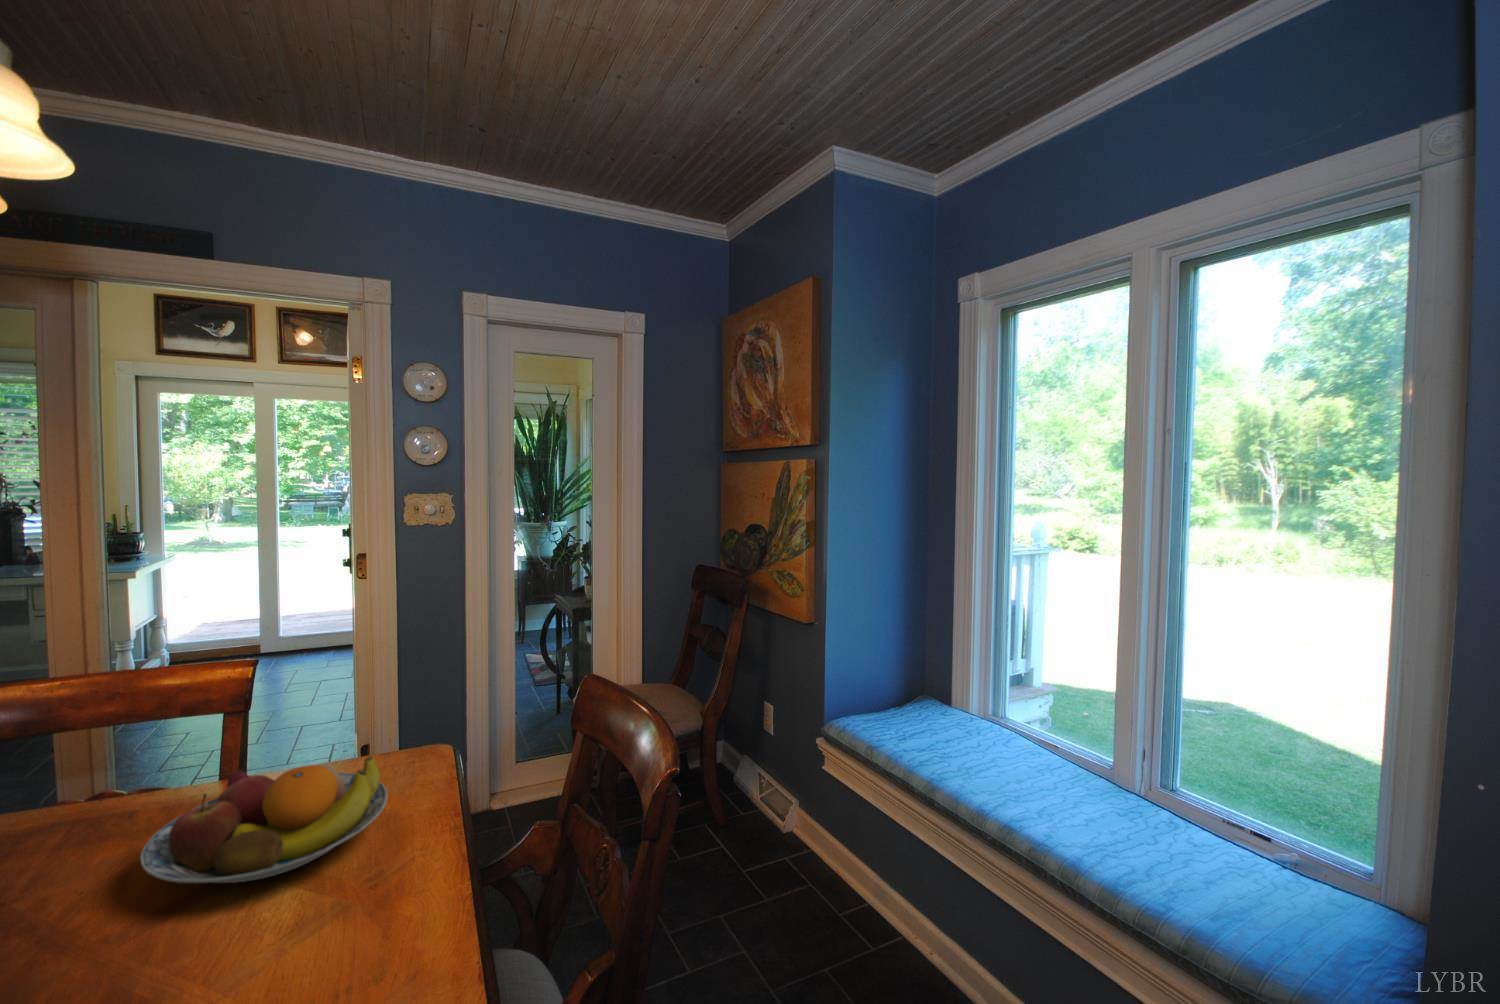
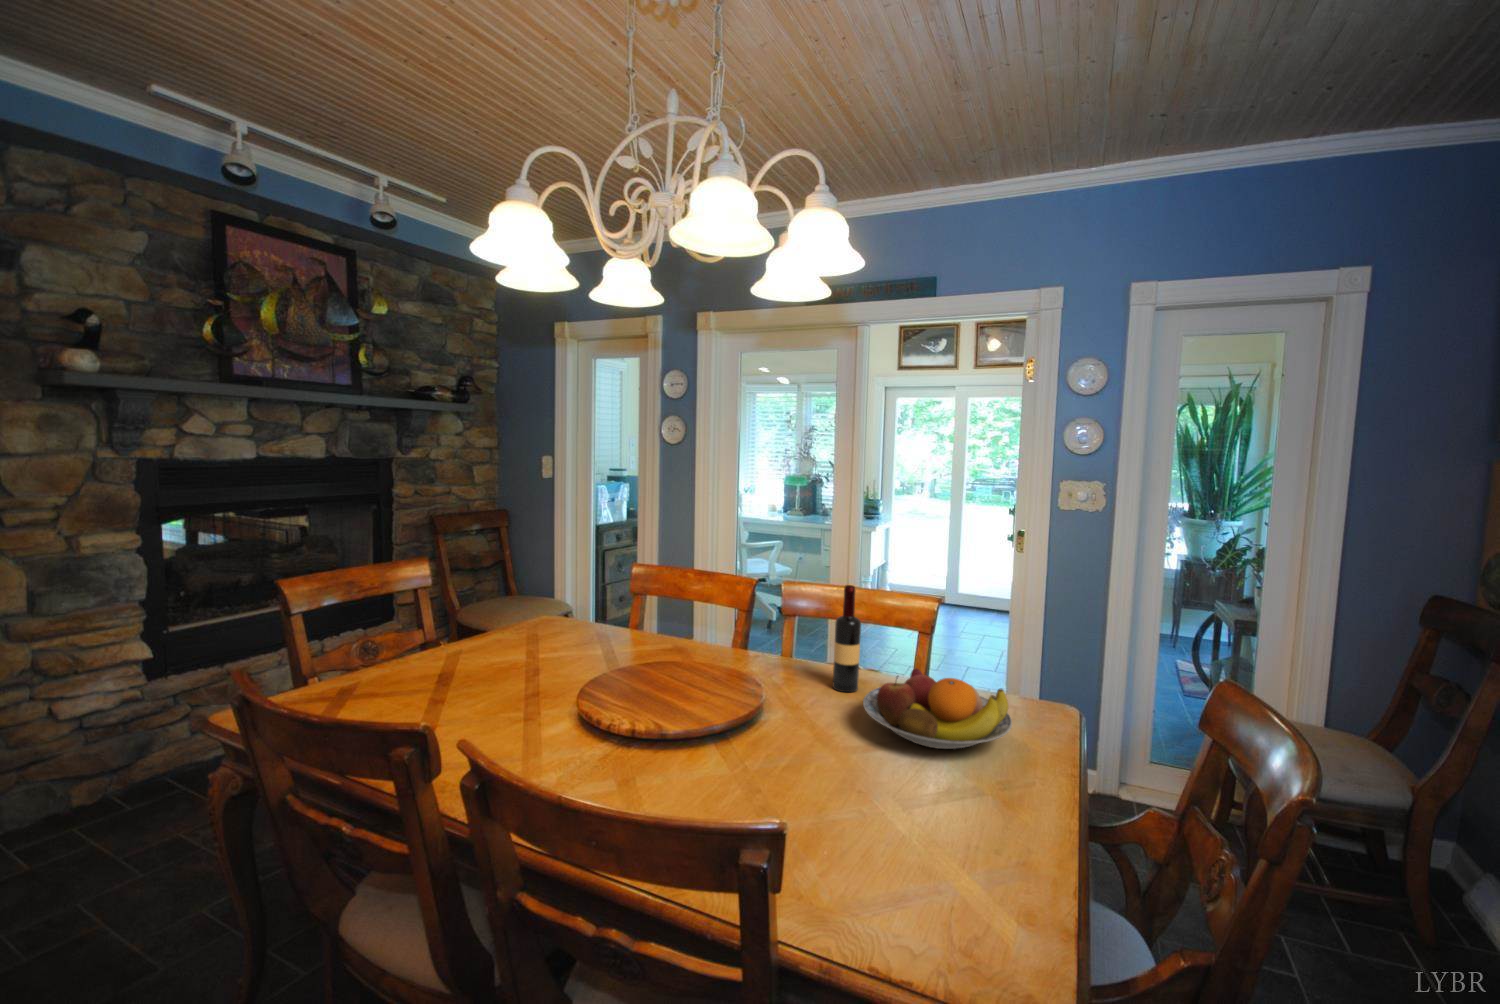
wine bottle: none [66,679,127,855] -> present [833,585,861,692]

